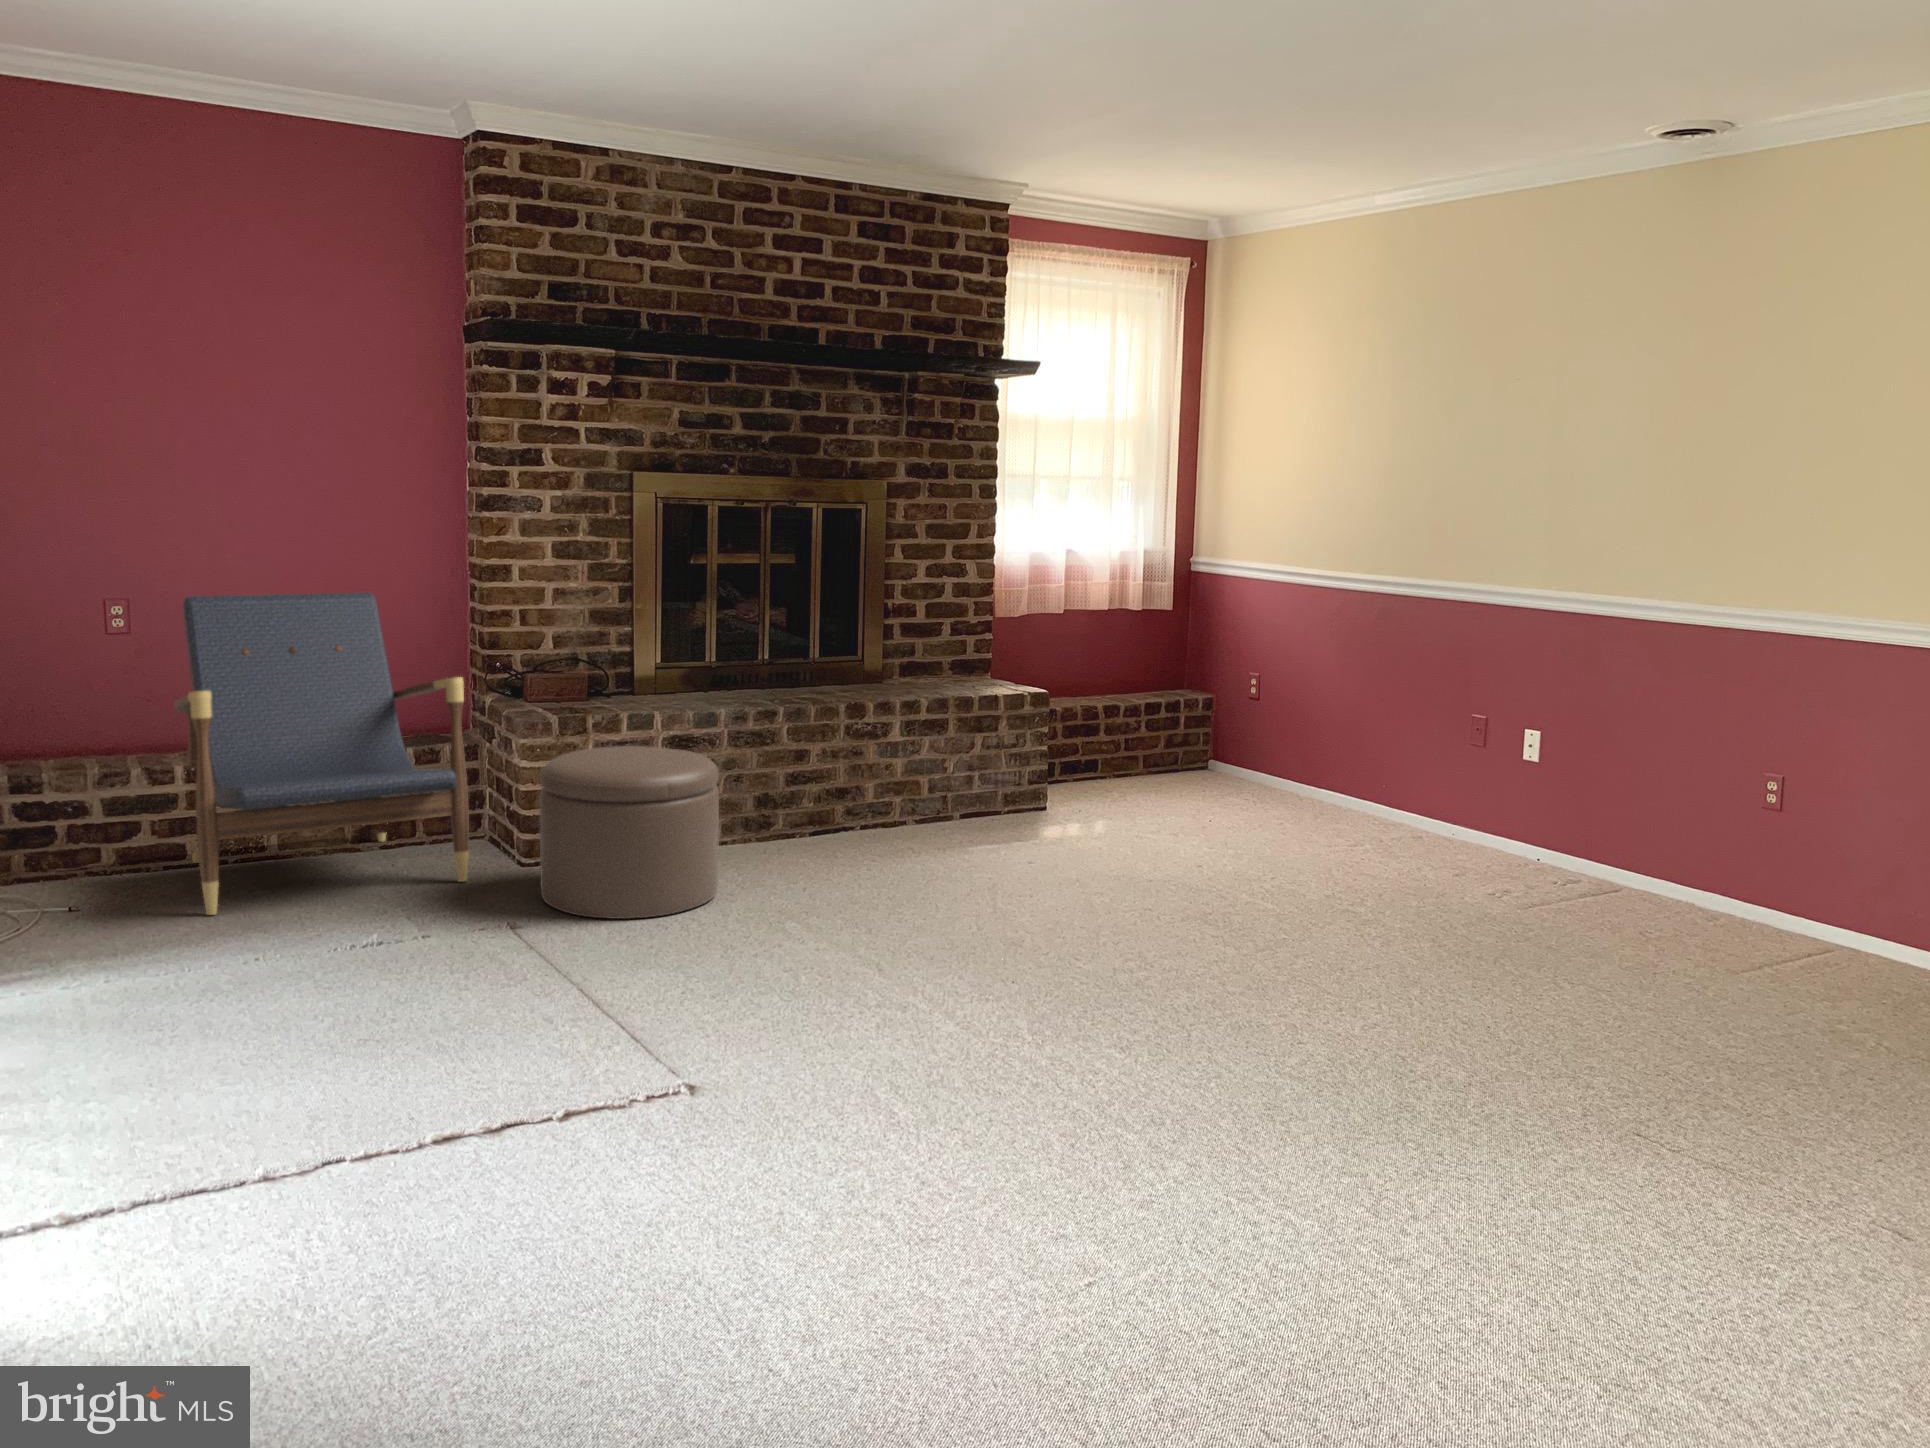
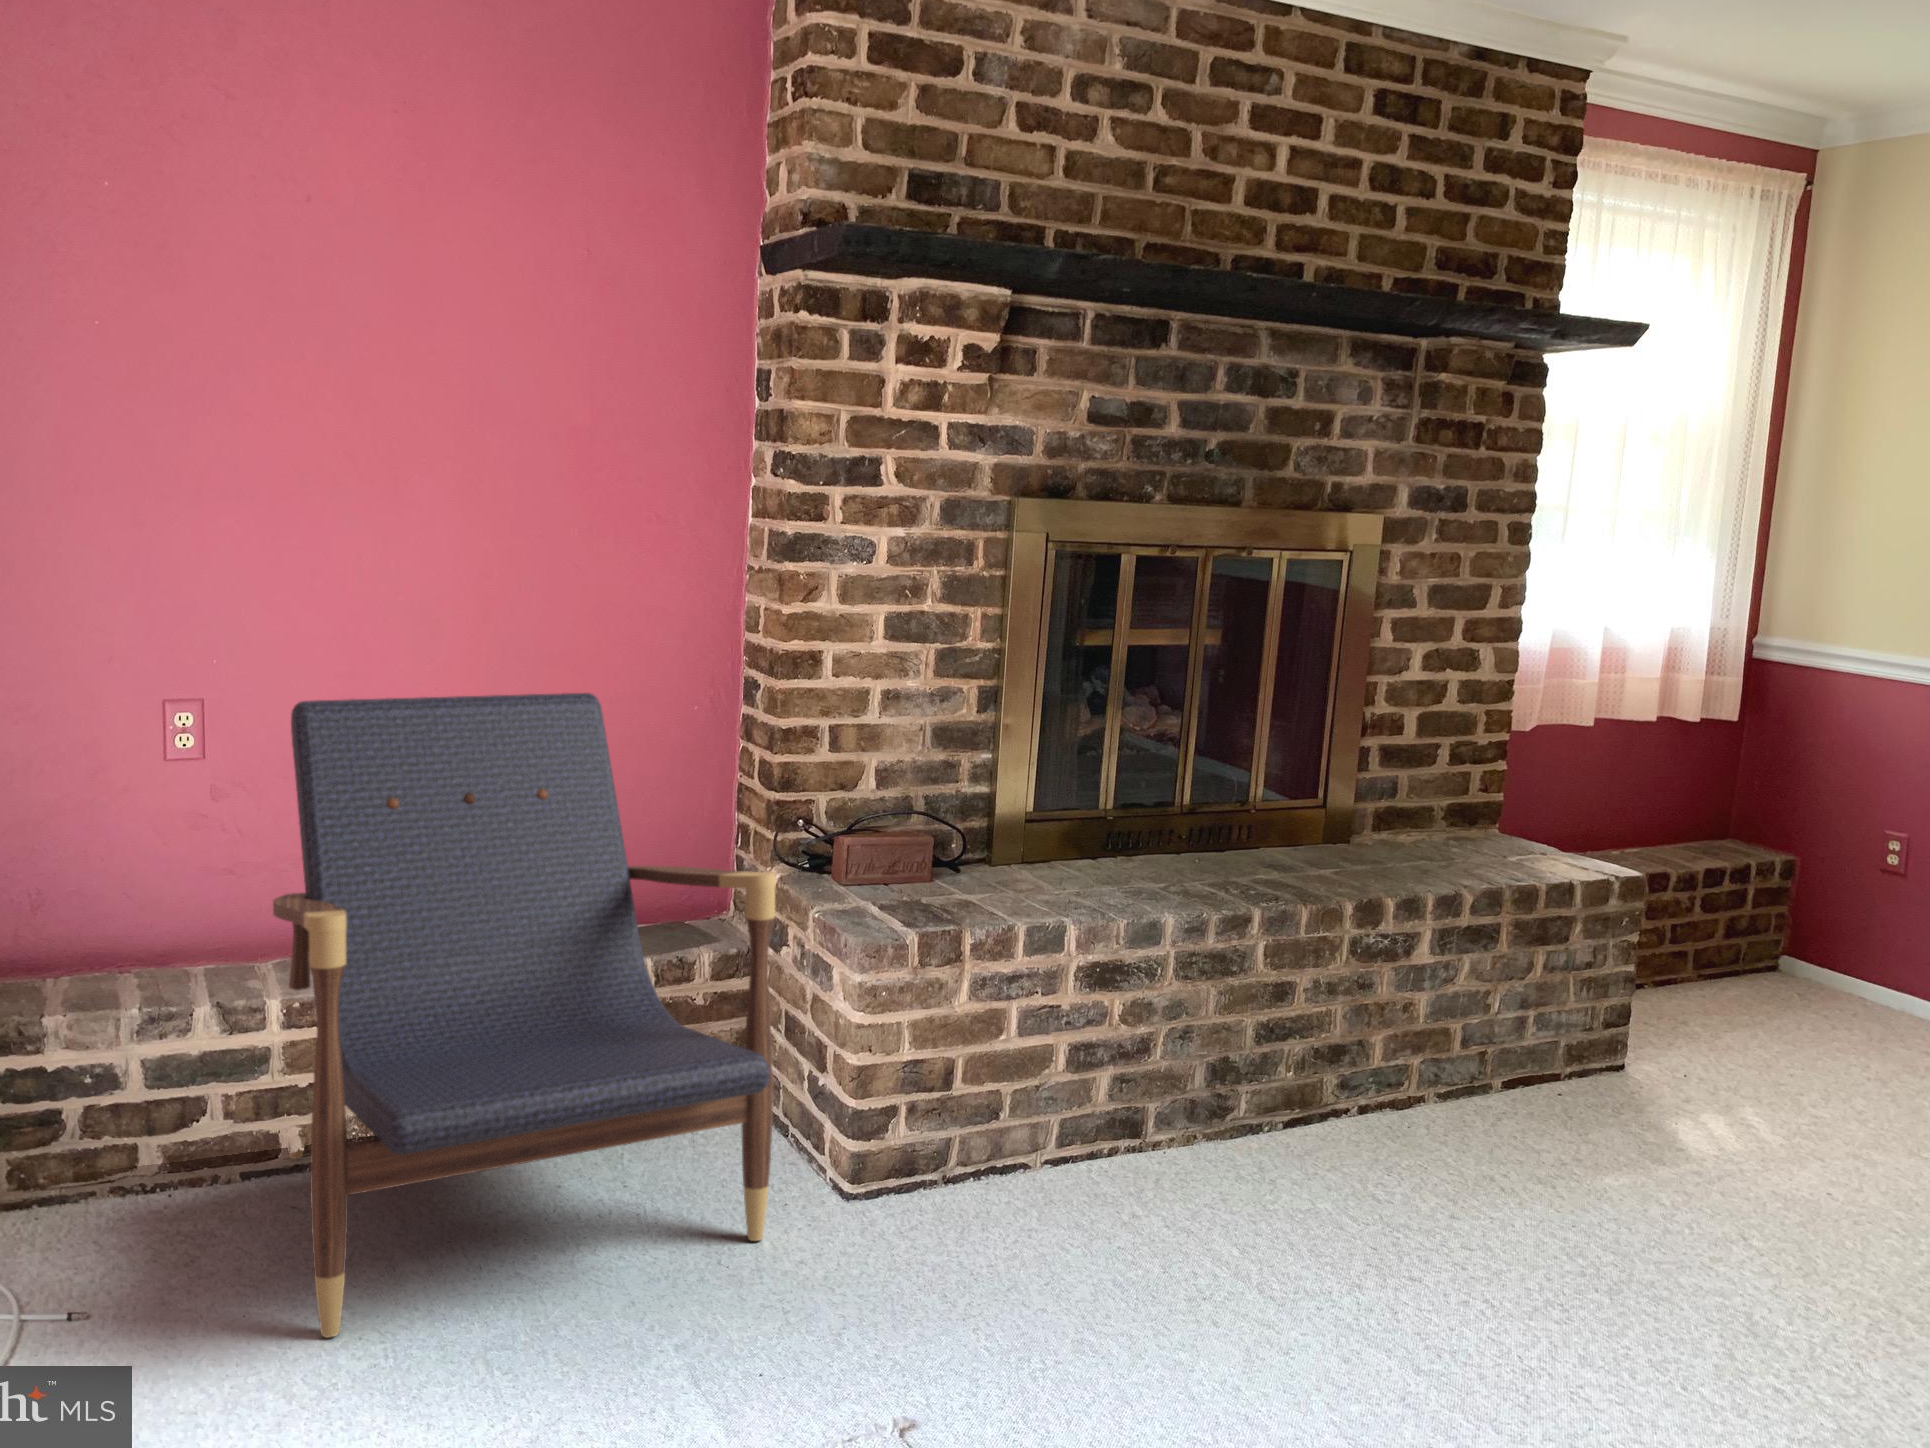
ottoman: present [540,746,719,919] -> none [914,1006,1255,1389]

